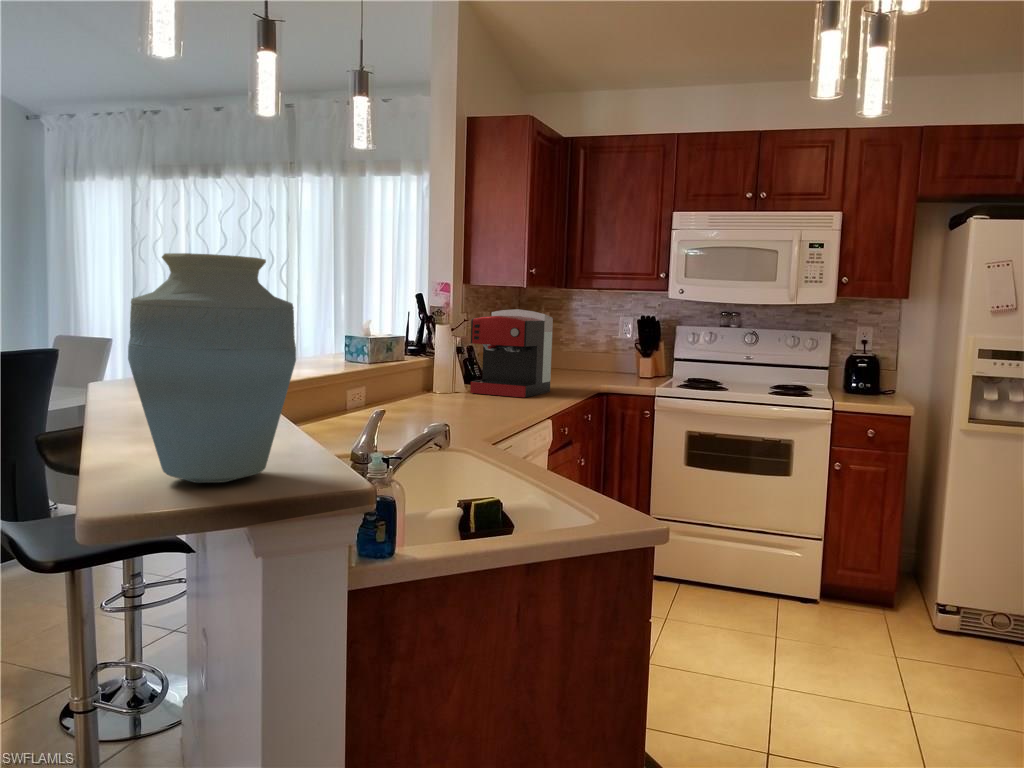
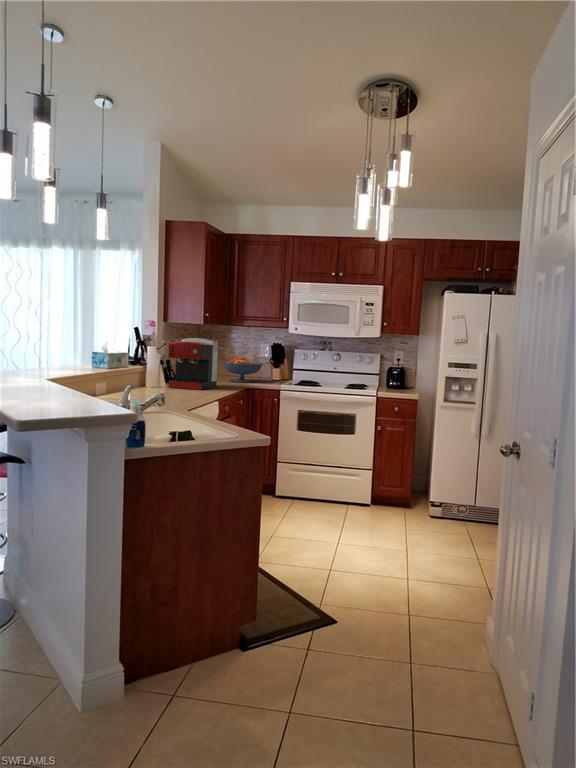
vase: present [128,253,296,483] -> none [33,315,104,411]
fruit bowl: none [560,339,626,382] -> present [223,356,262,382]

